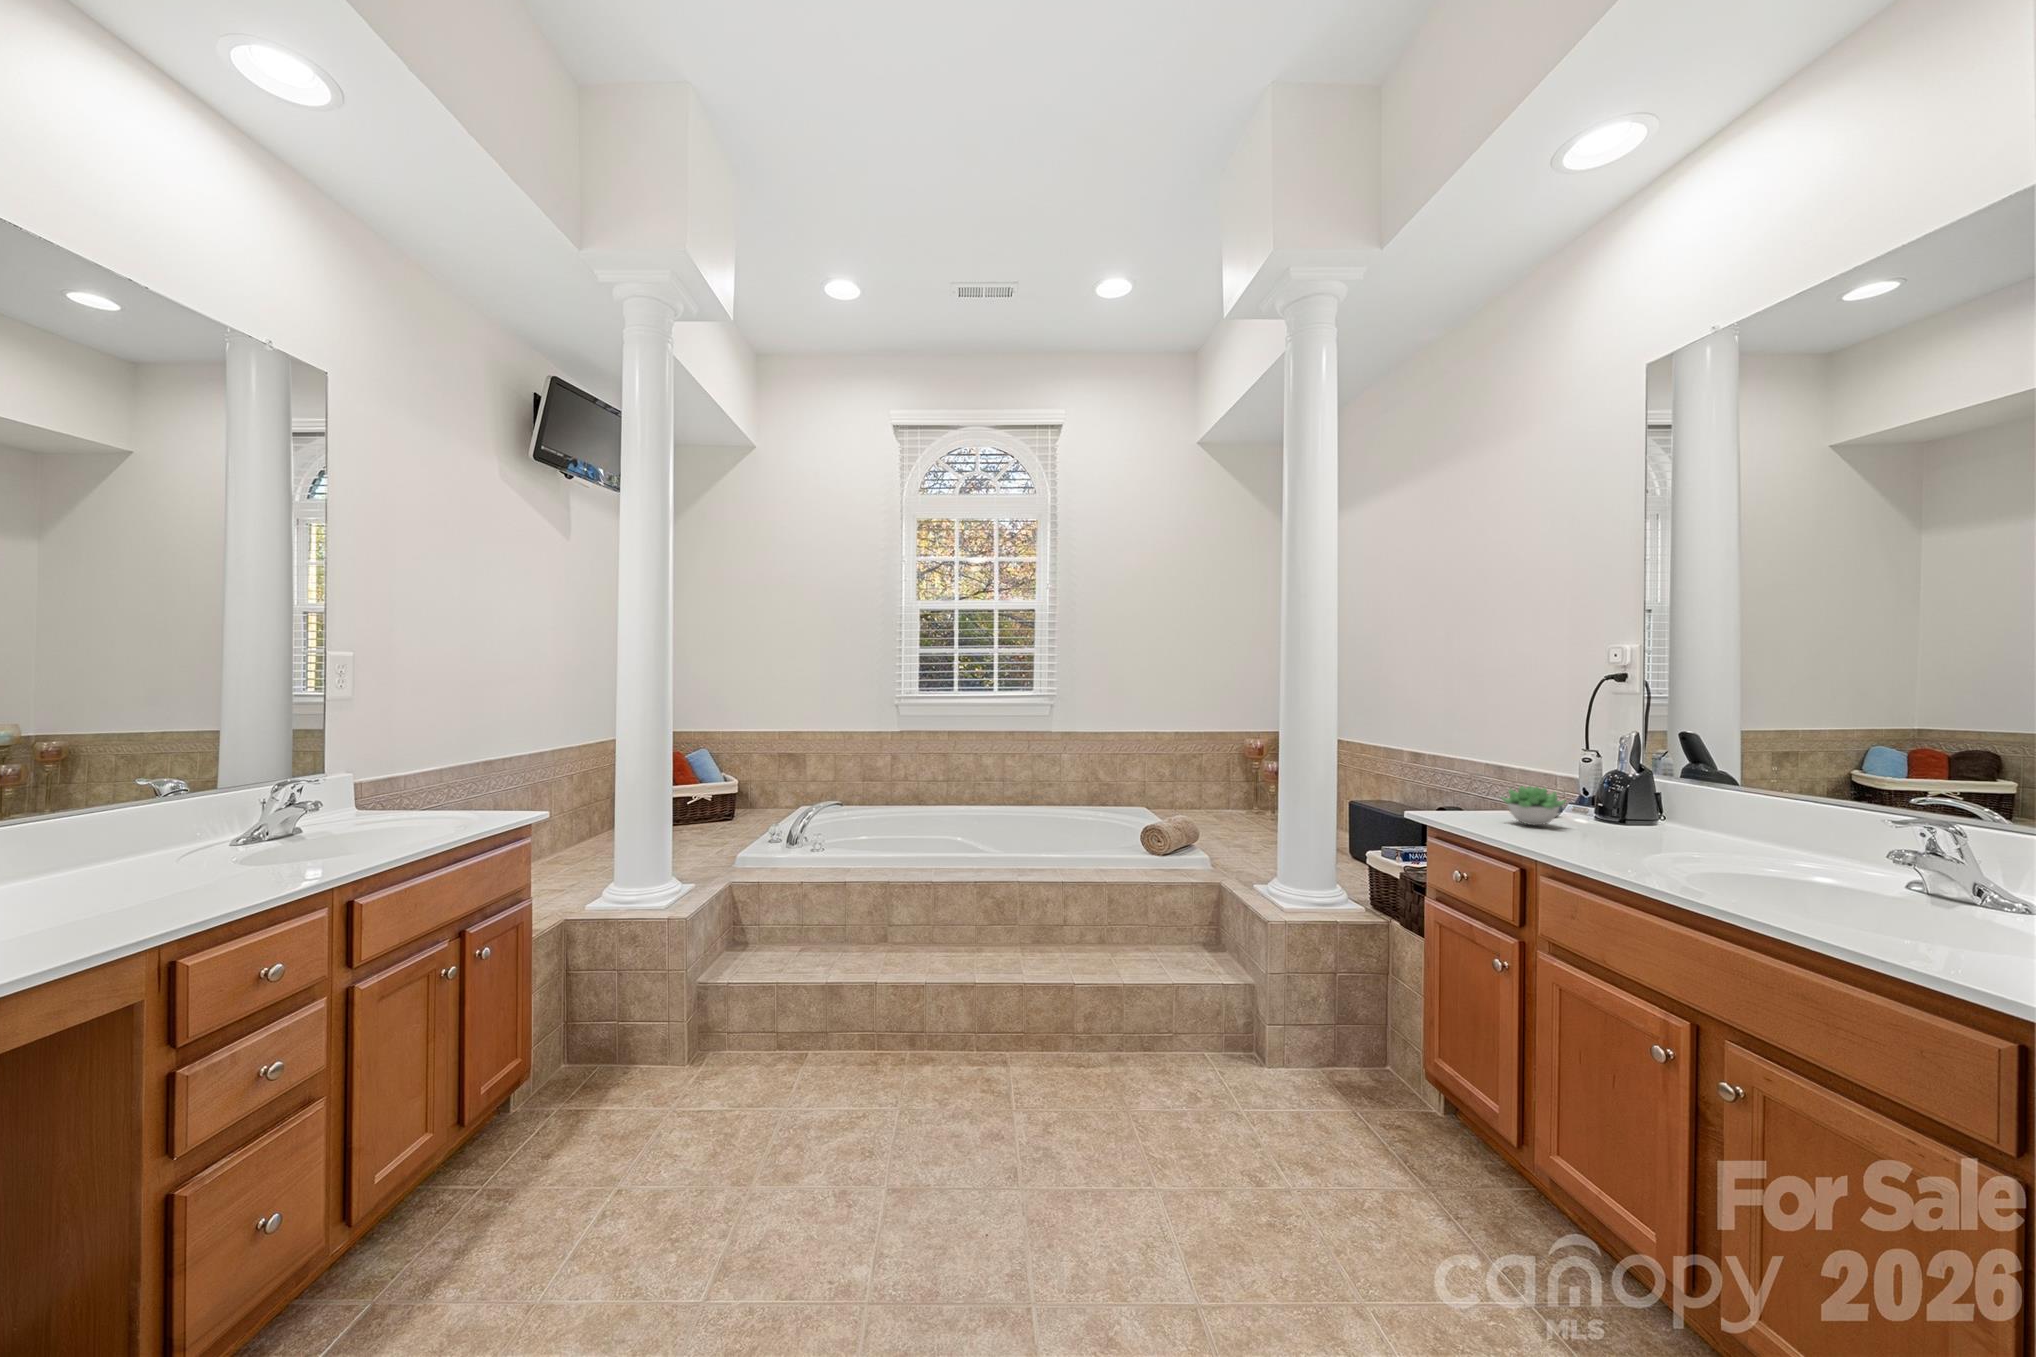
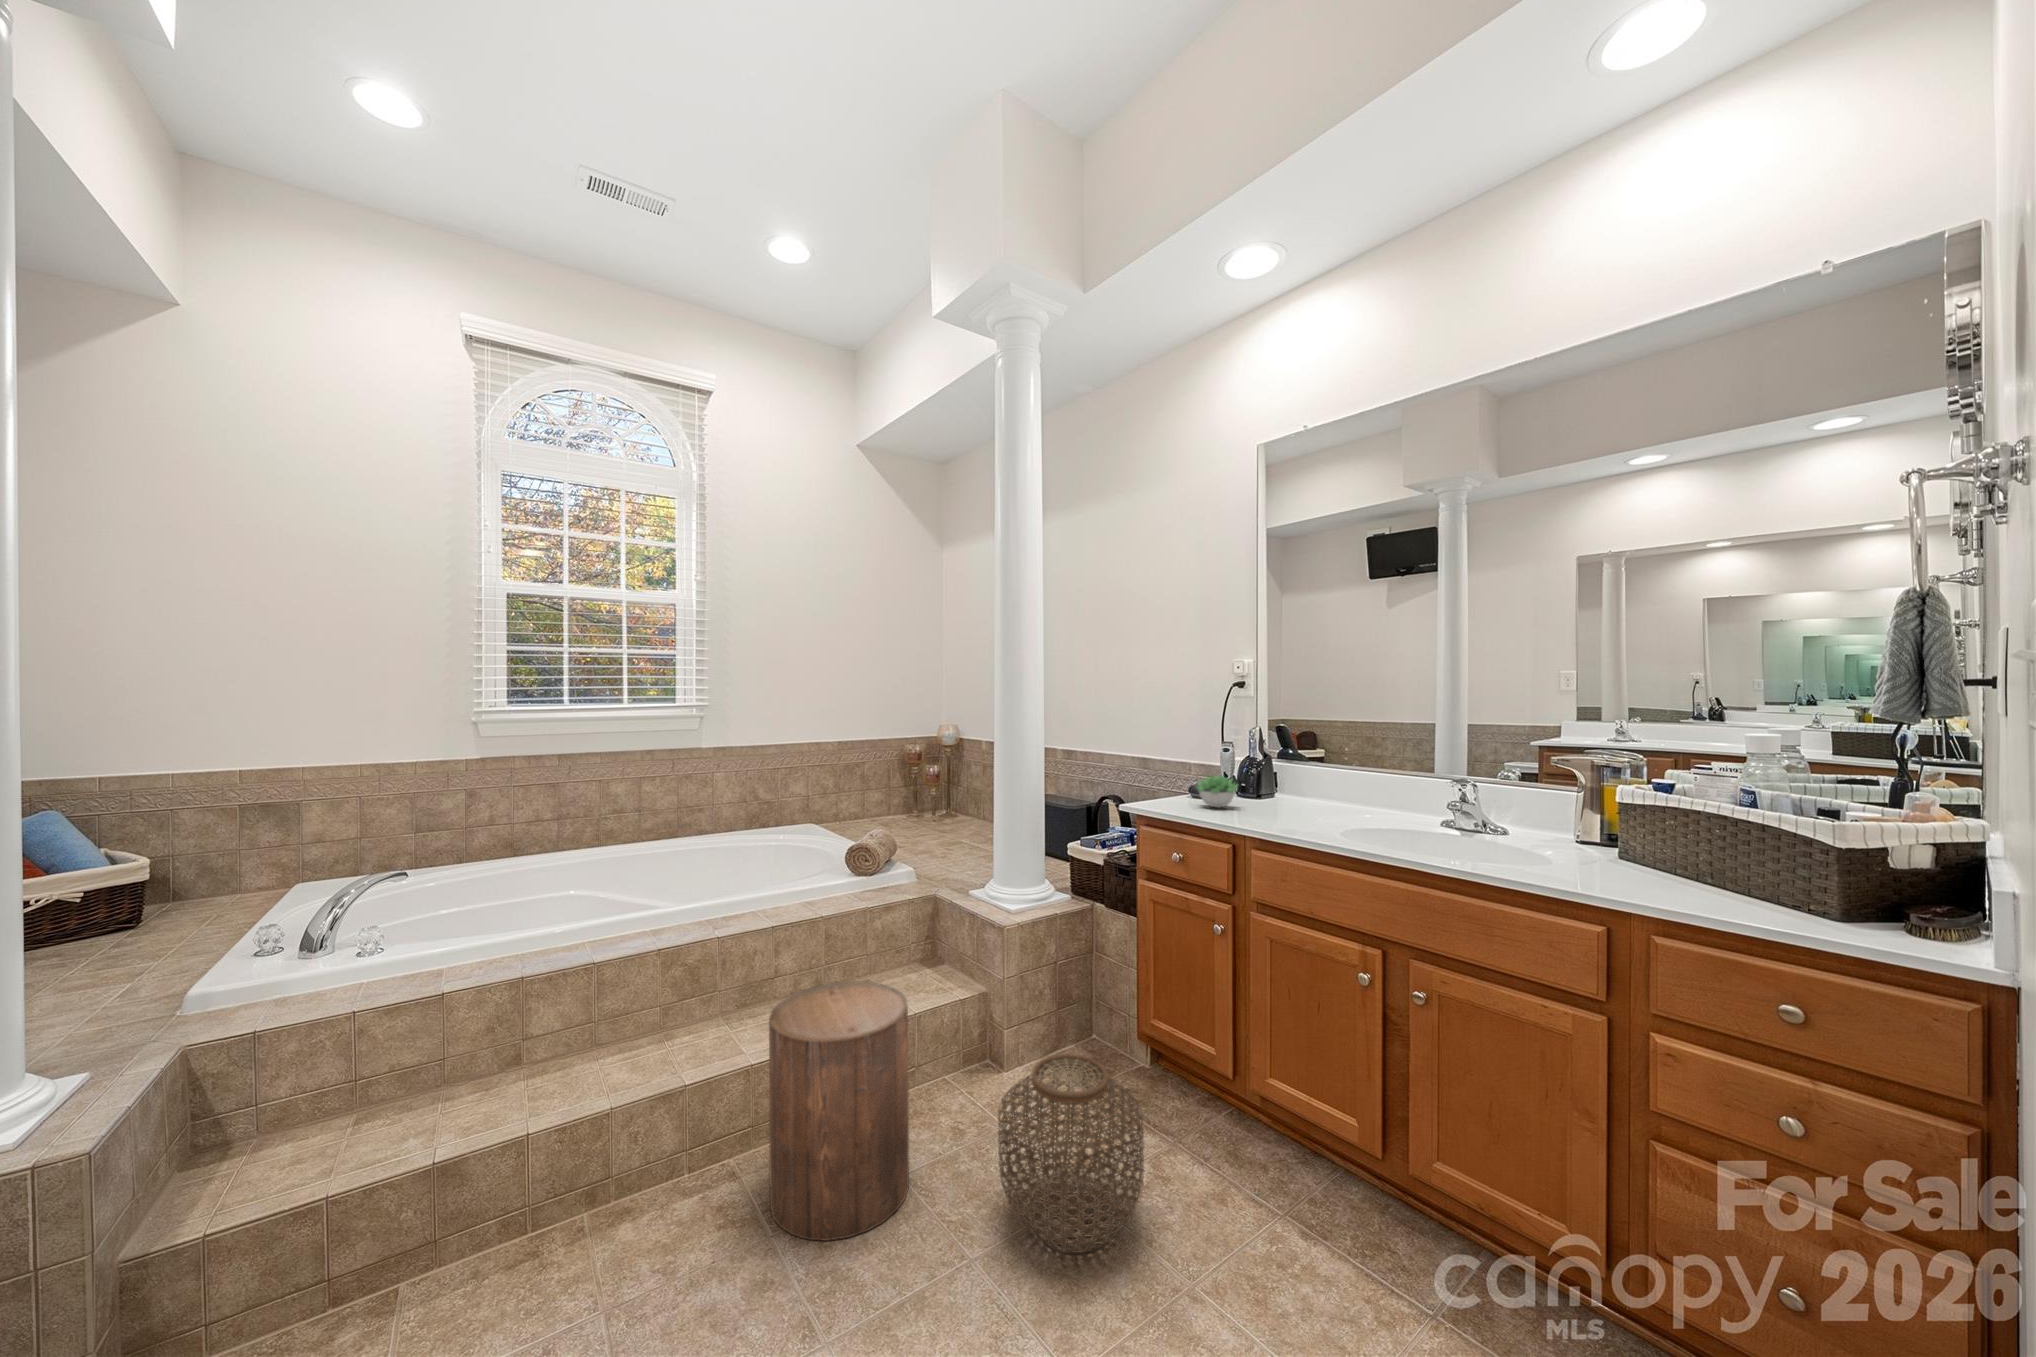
stool: none [1016,933,1134,1147] -> present [769,981,909,1241]
woven basket: none [1189,1045,1344,1246] -> present [998,1054,1144,1253]

